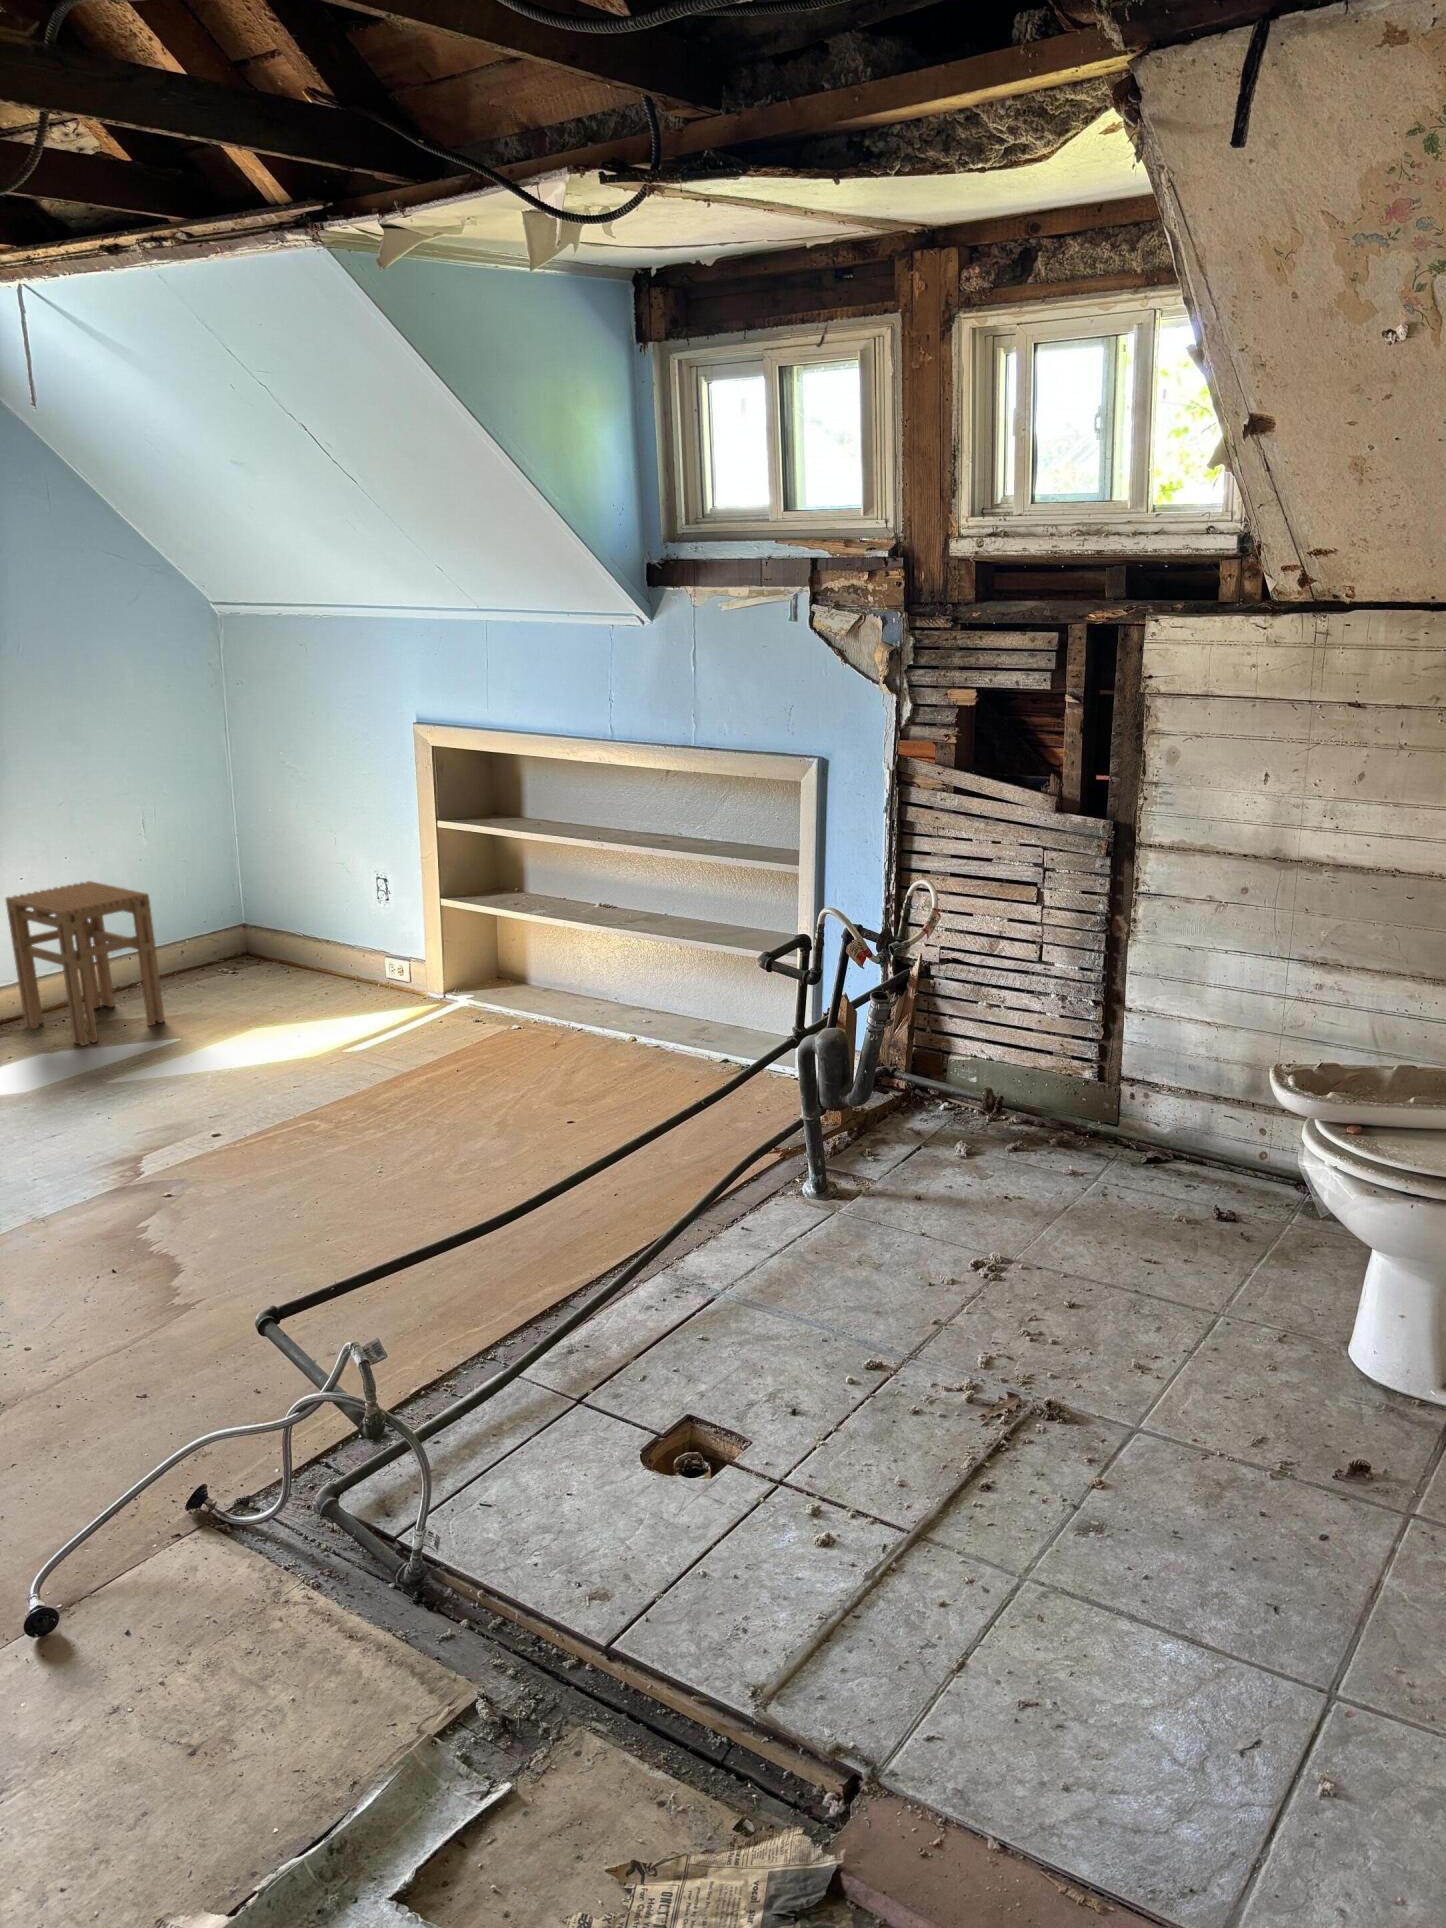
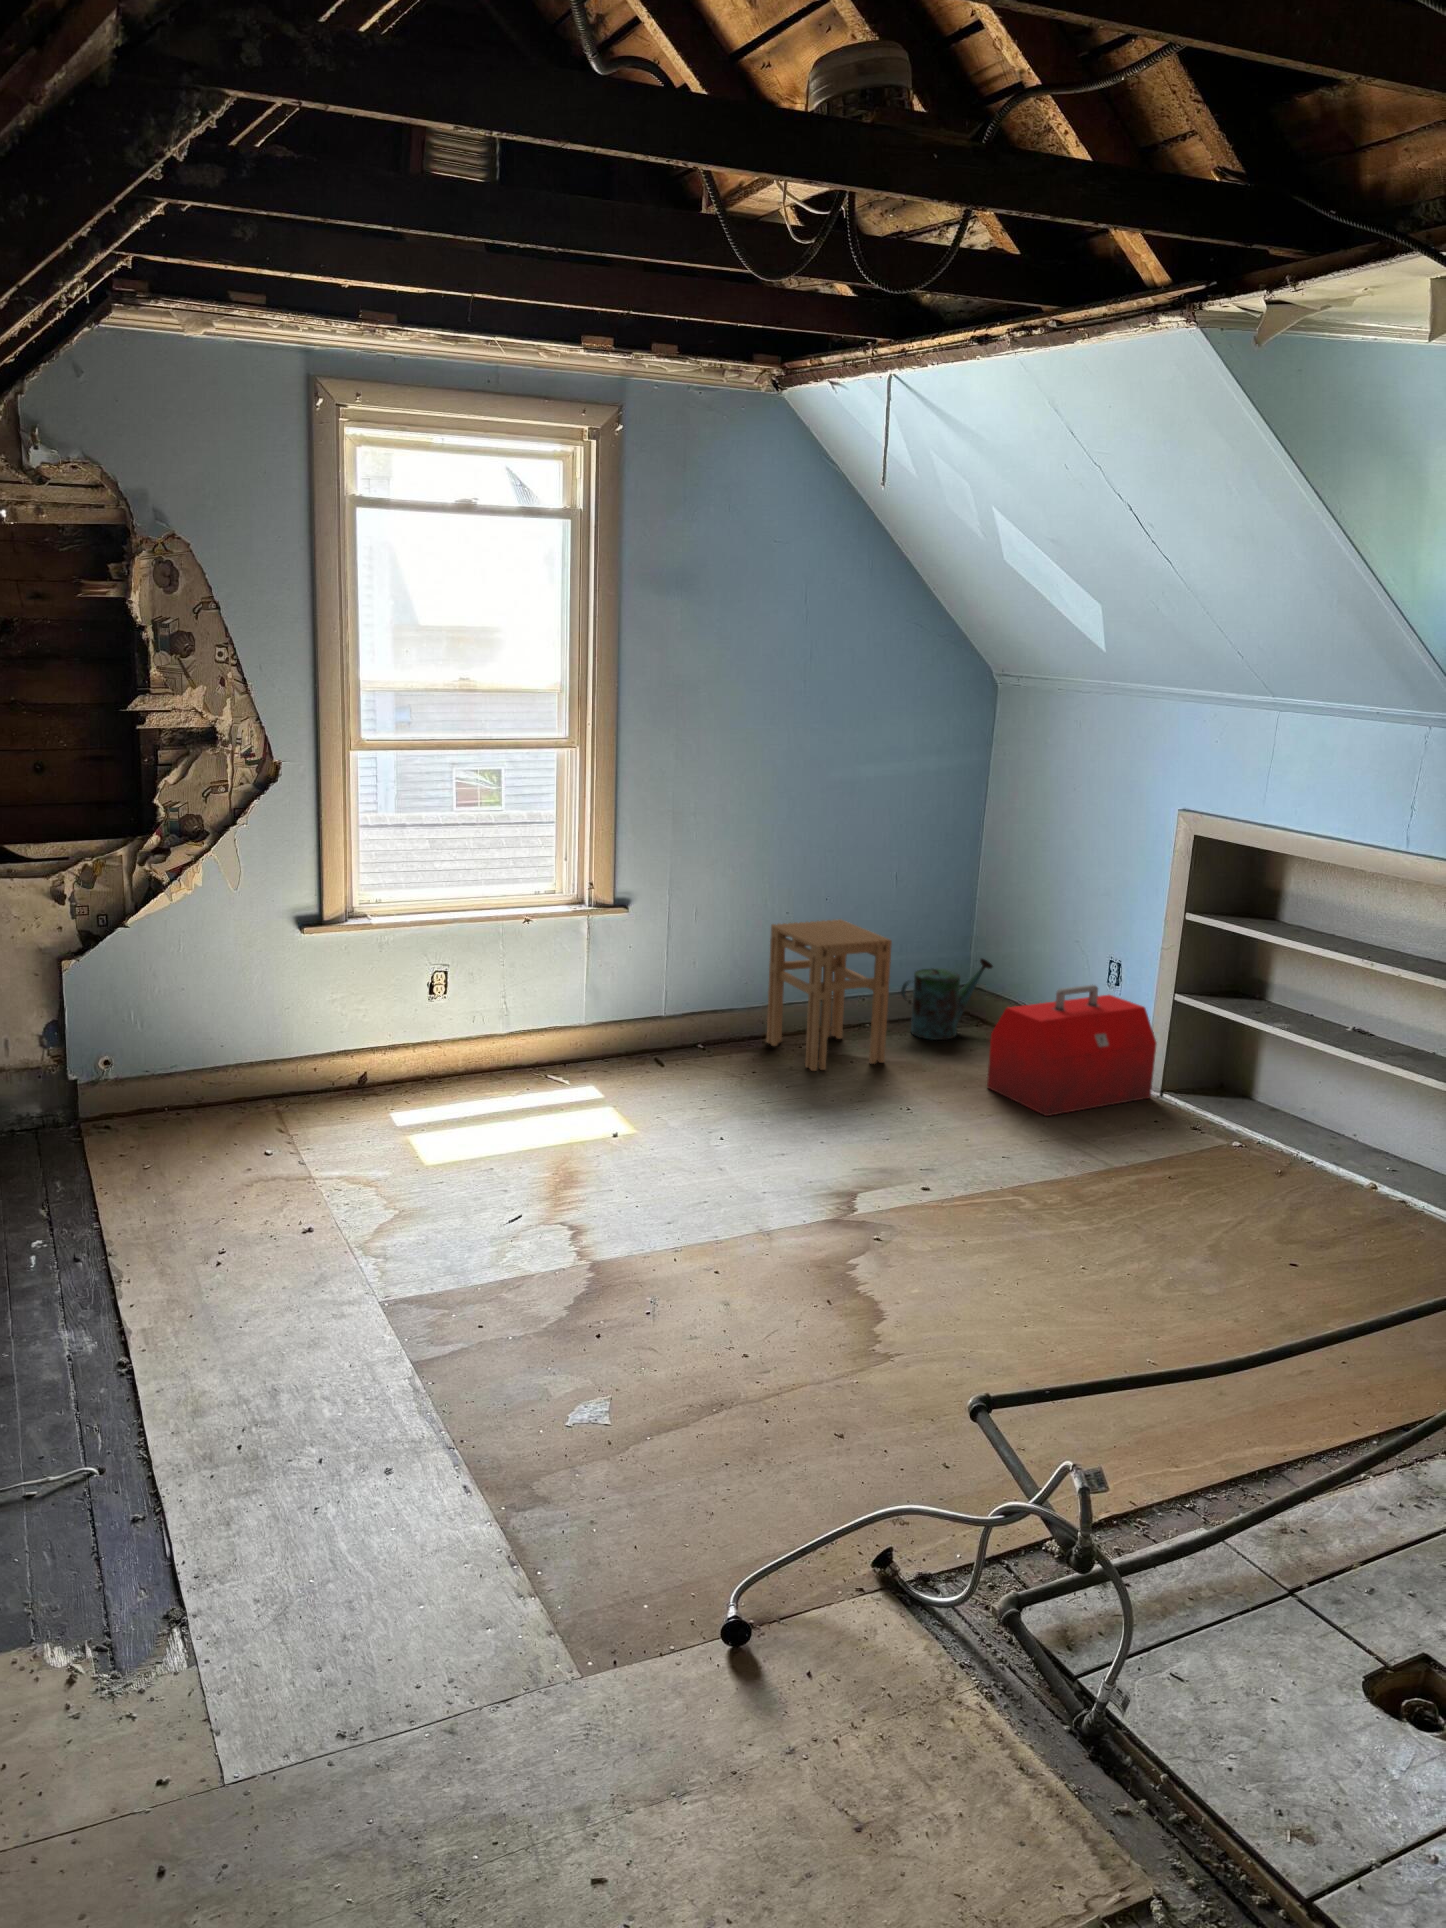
watering can: none [173,899,268,990] -> present [901,959,993,1040]
toolbox: none [271,906,436,1040] -> present [987,985,1157,1116]

